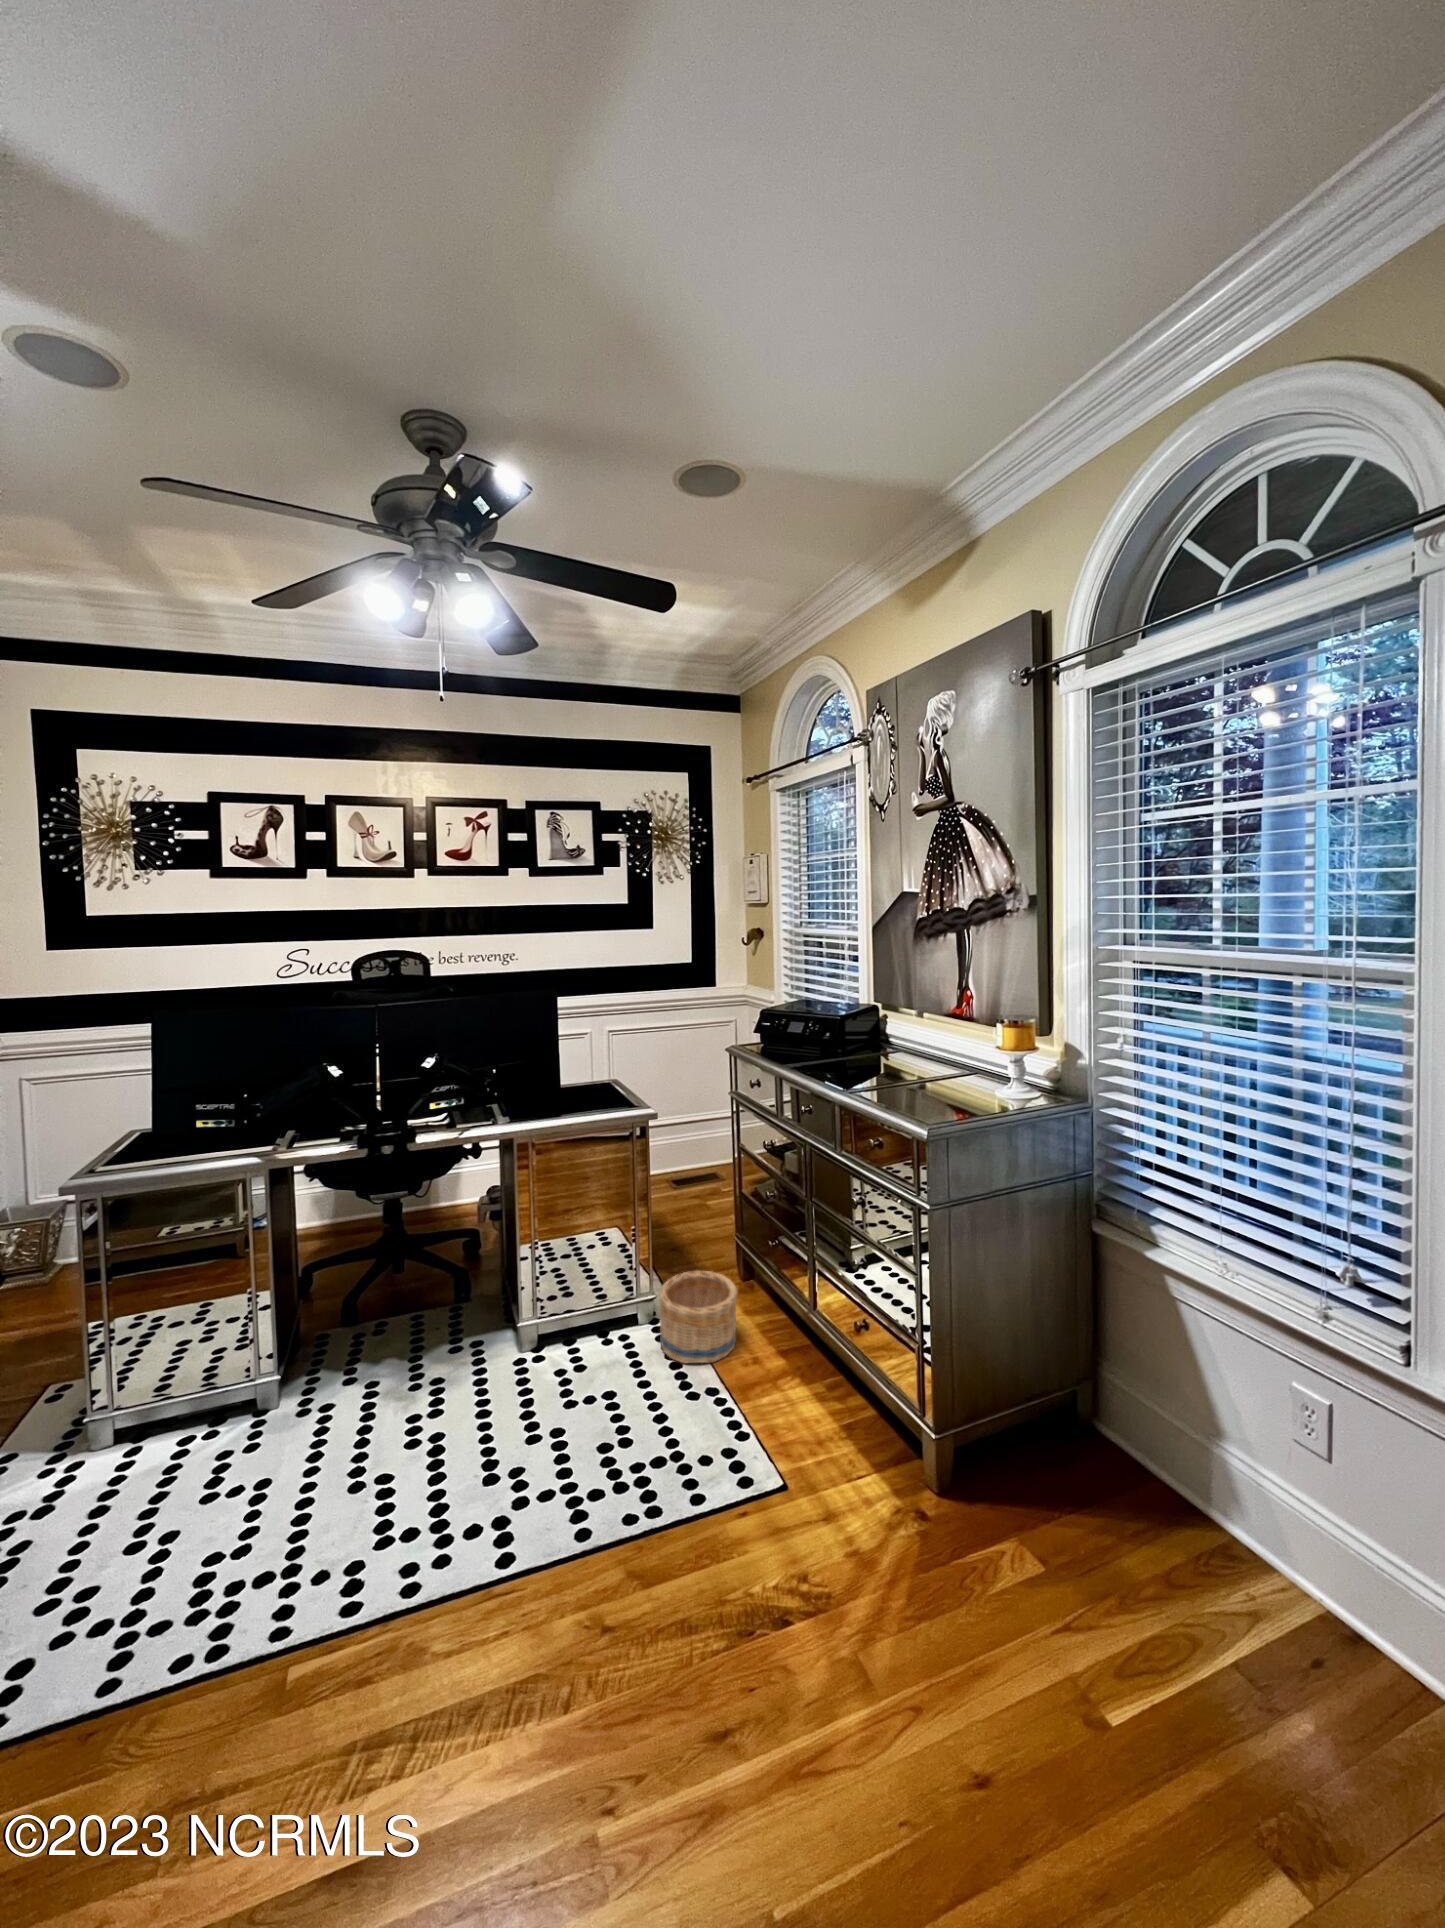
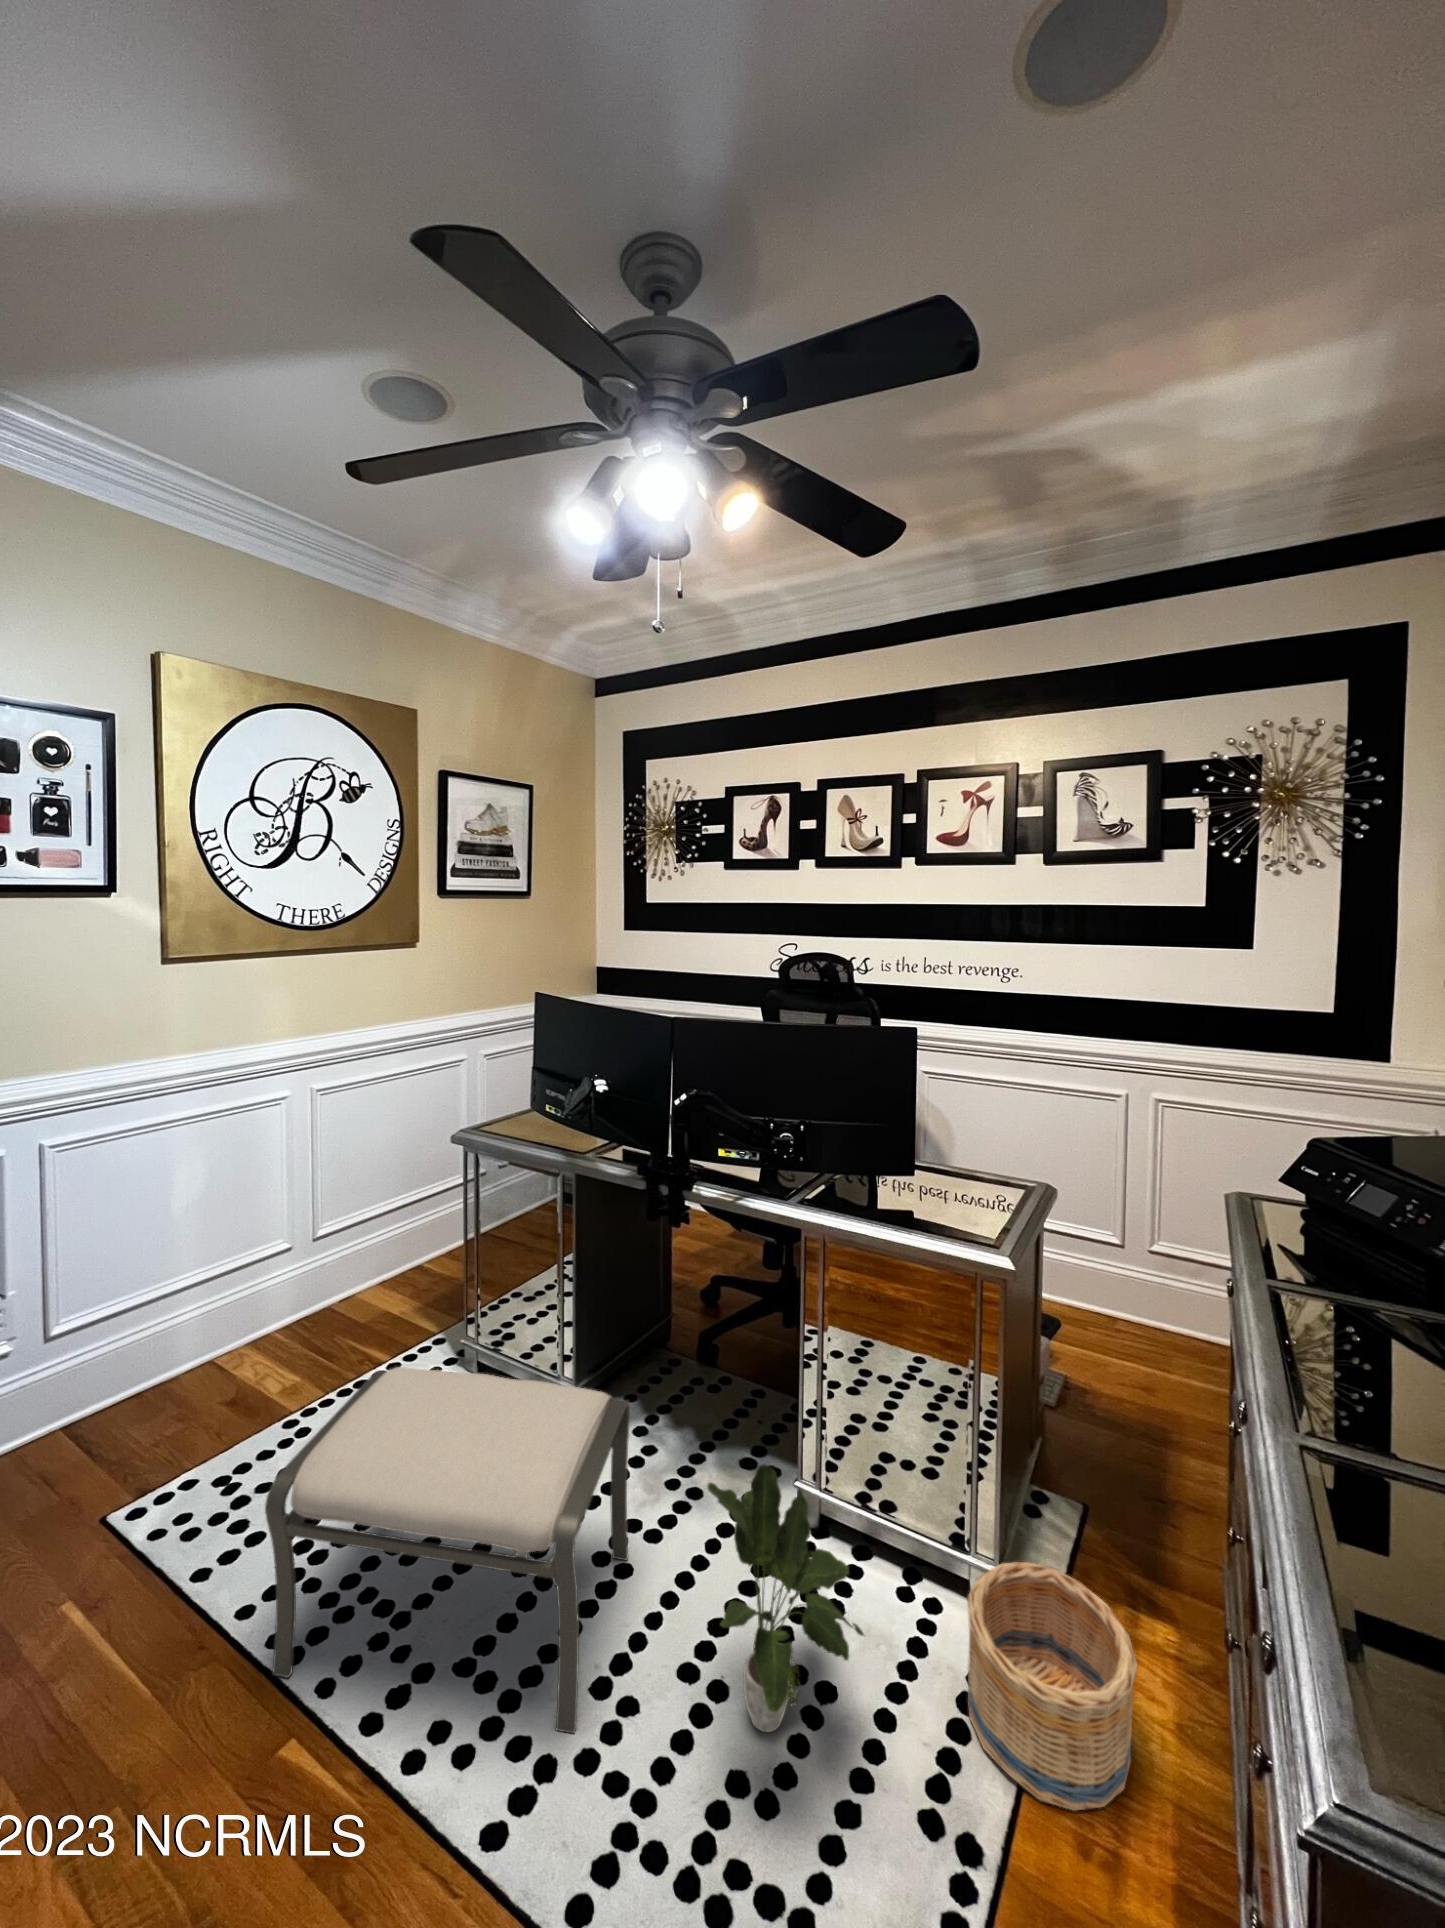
potted plant: none [549,1277,651,1427] -> present [707,1465,864,1732]
ottoman: none [198,1311,506,1655] -> present [265,1367,630,1733]

